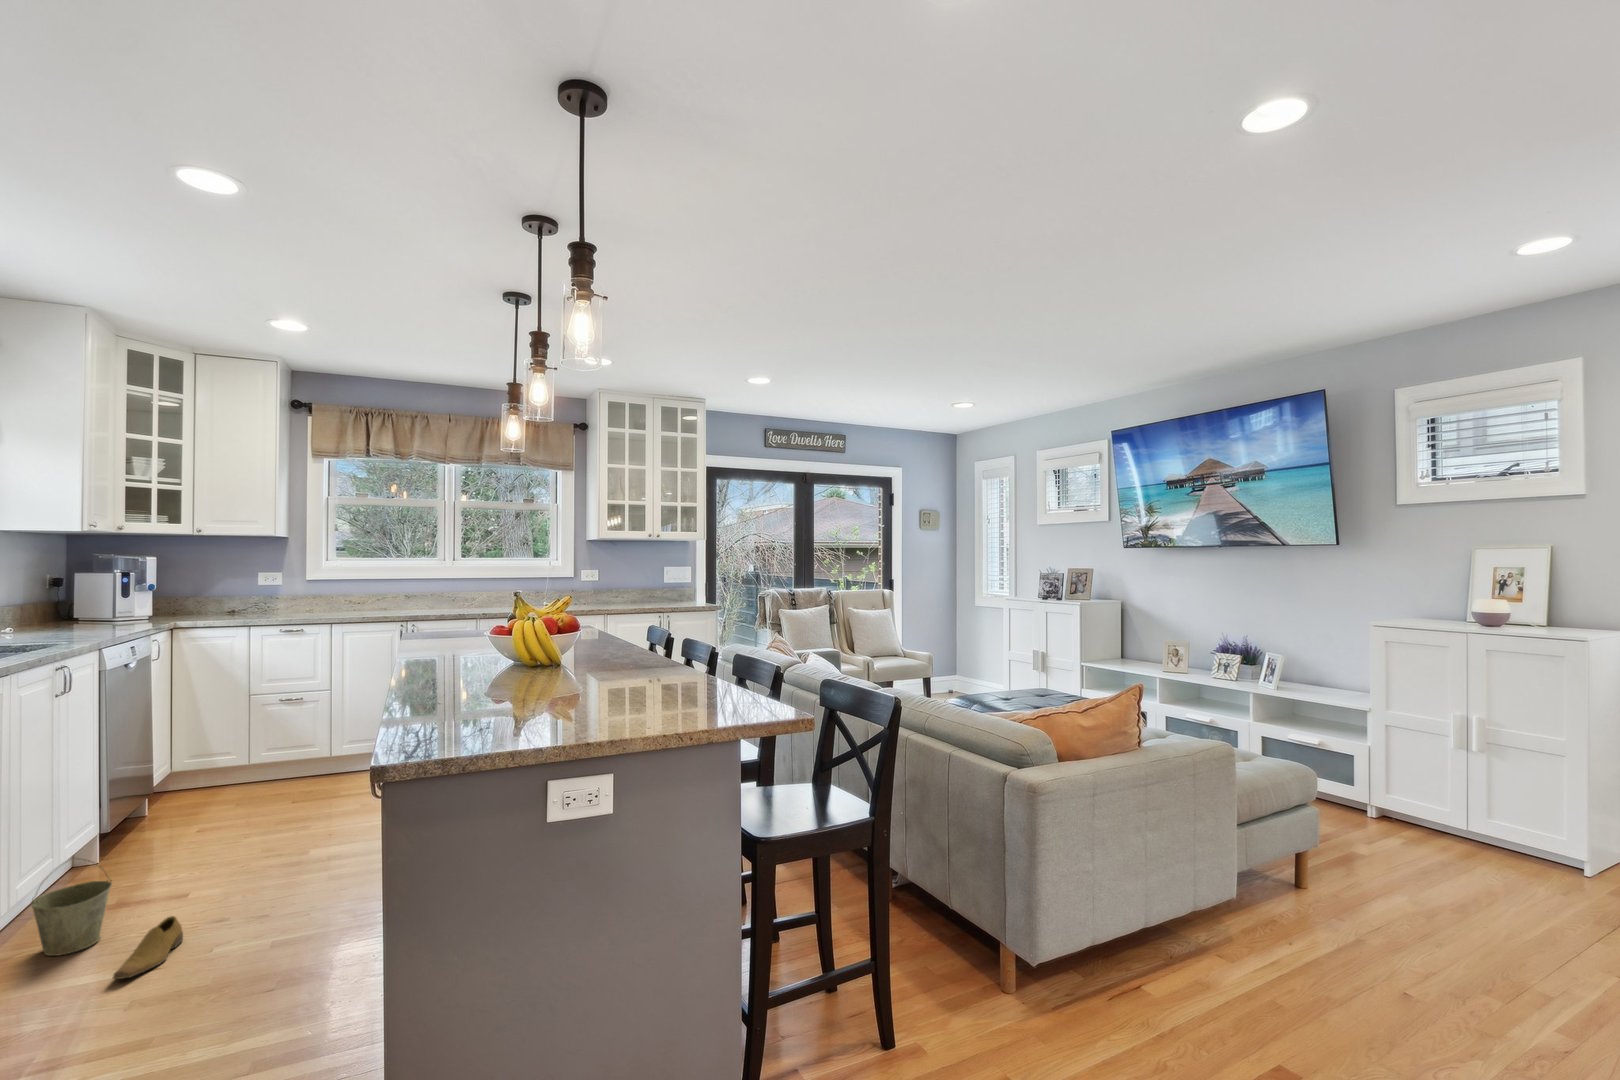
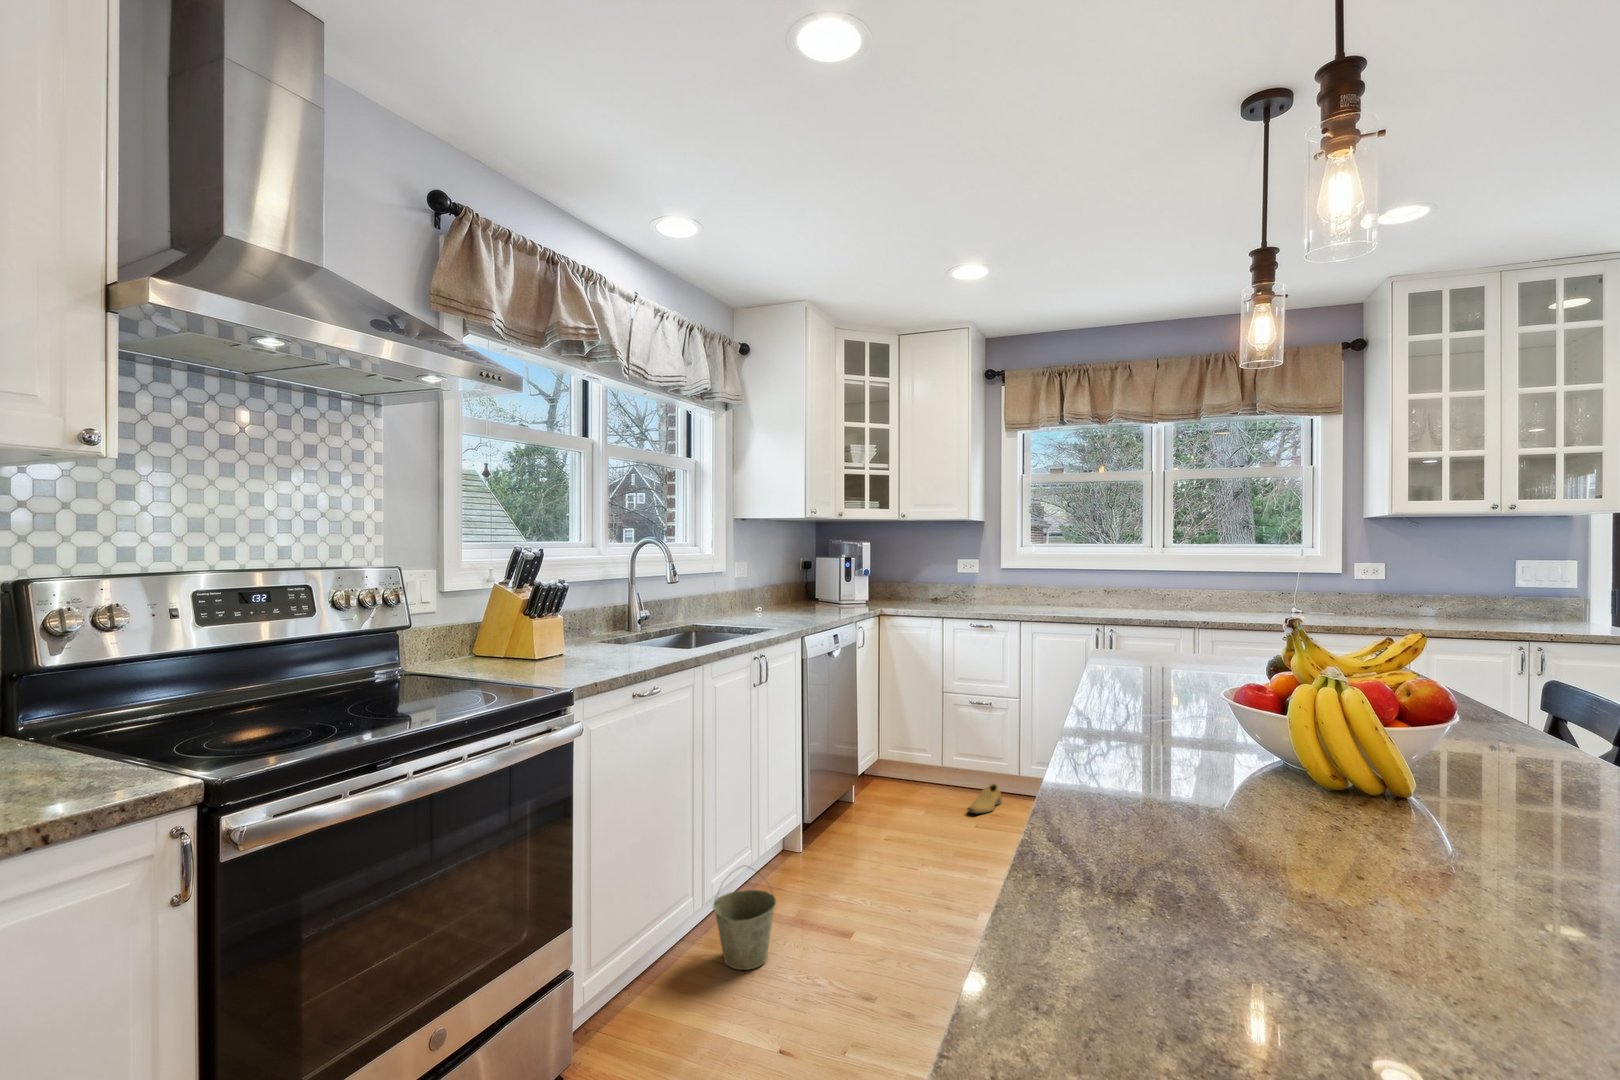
shoe: present [113,916,183,979] -> present [967,784,1002,813]

